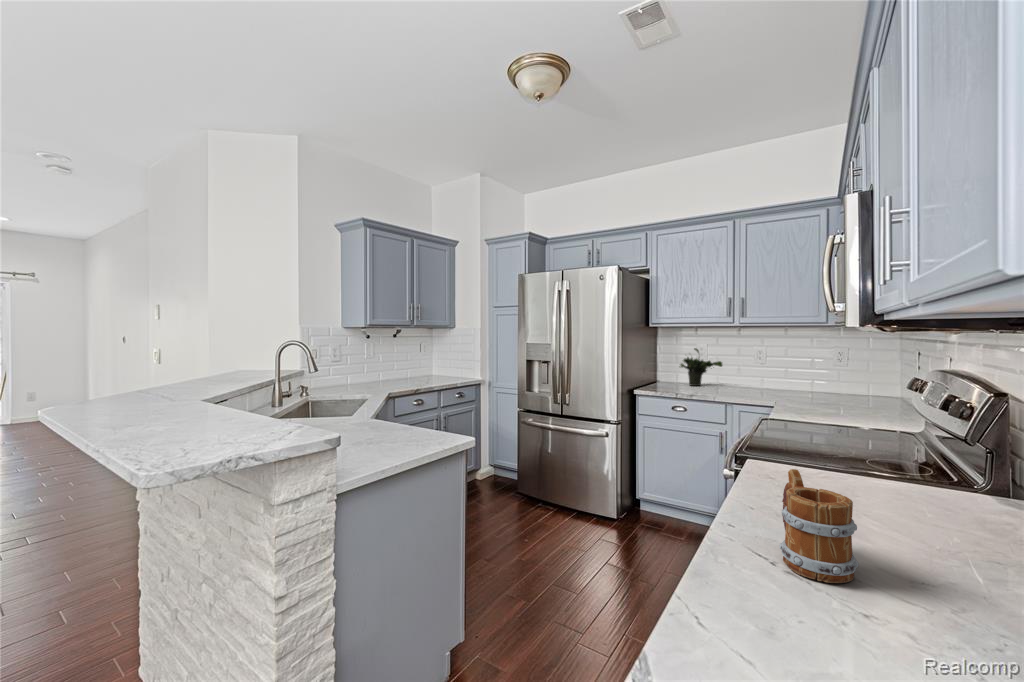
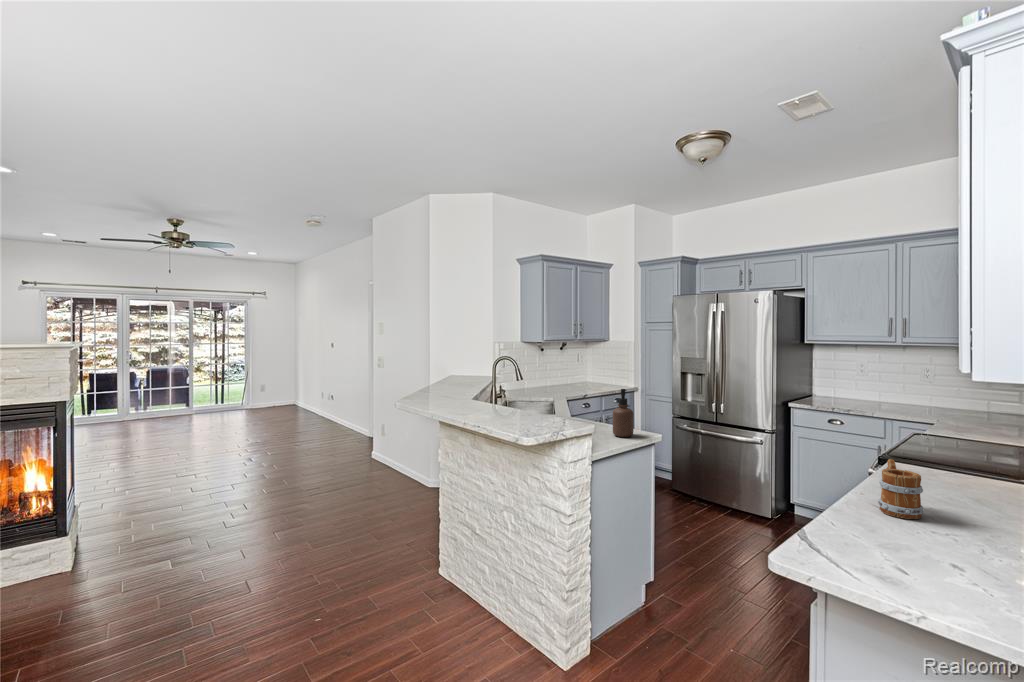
potted plant: present [680,348,722,386] -> none [836,364,885,401]
soap dispenser: none [407,374,436,443] -> present [613,389,634,437]

